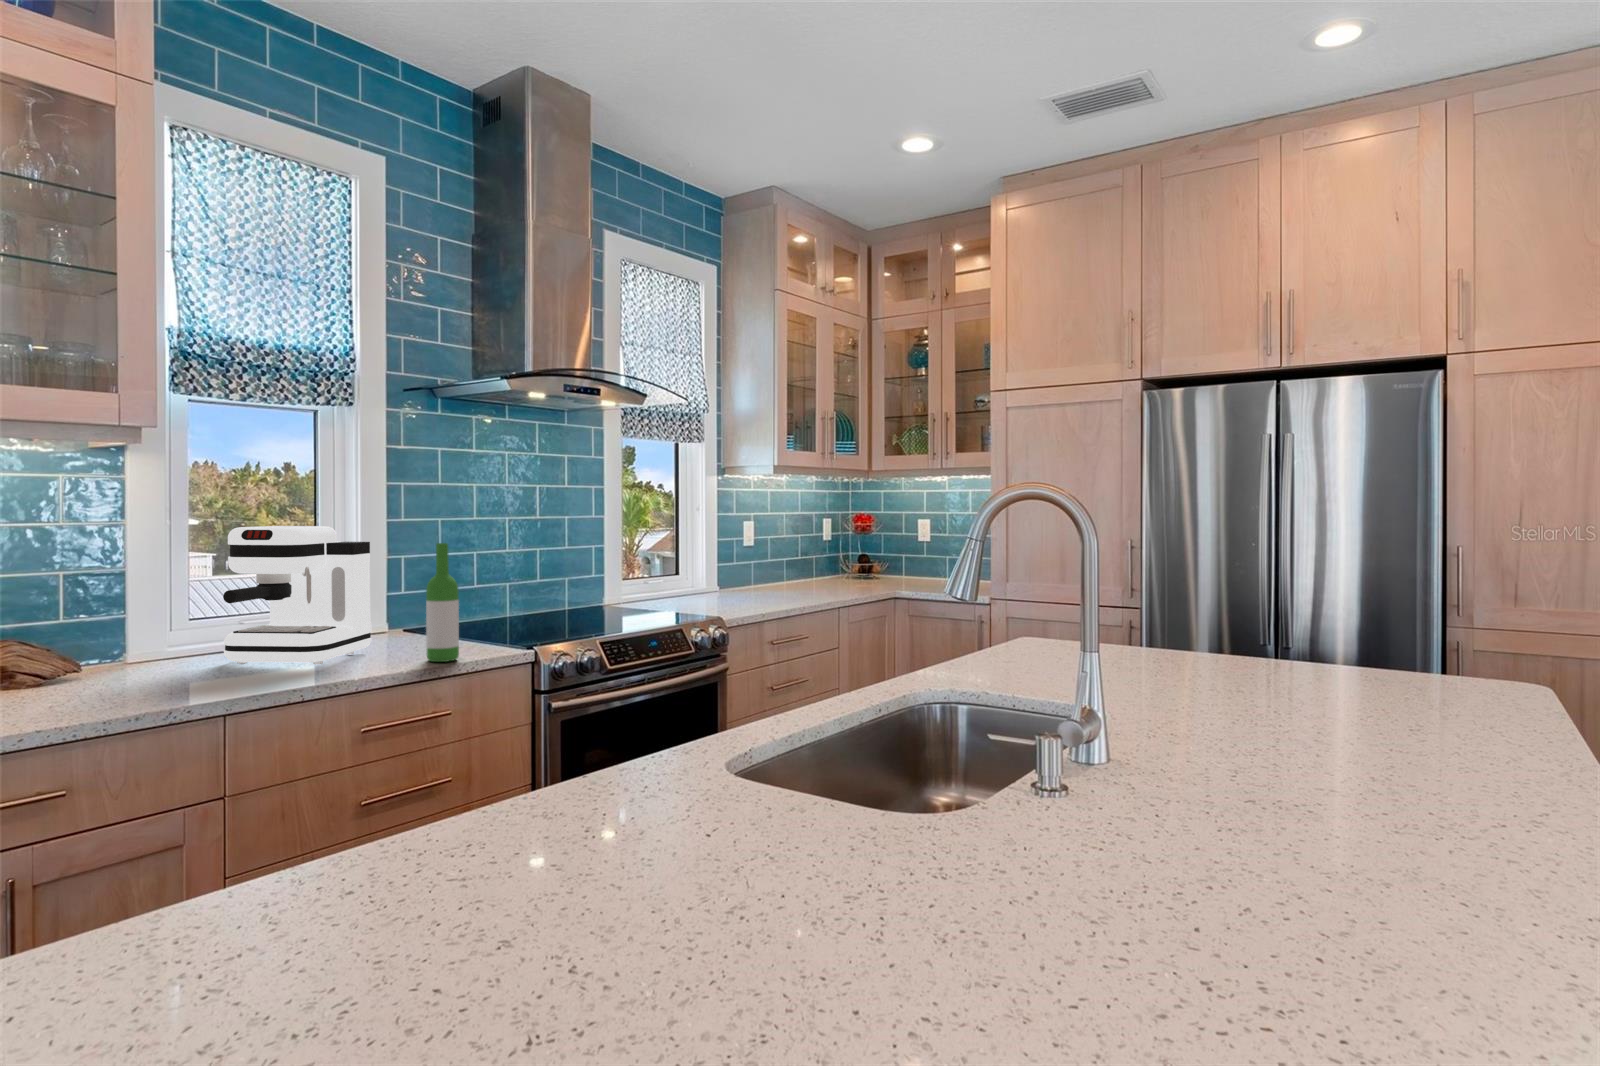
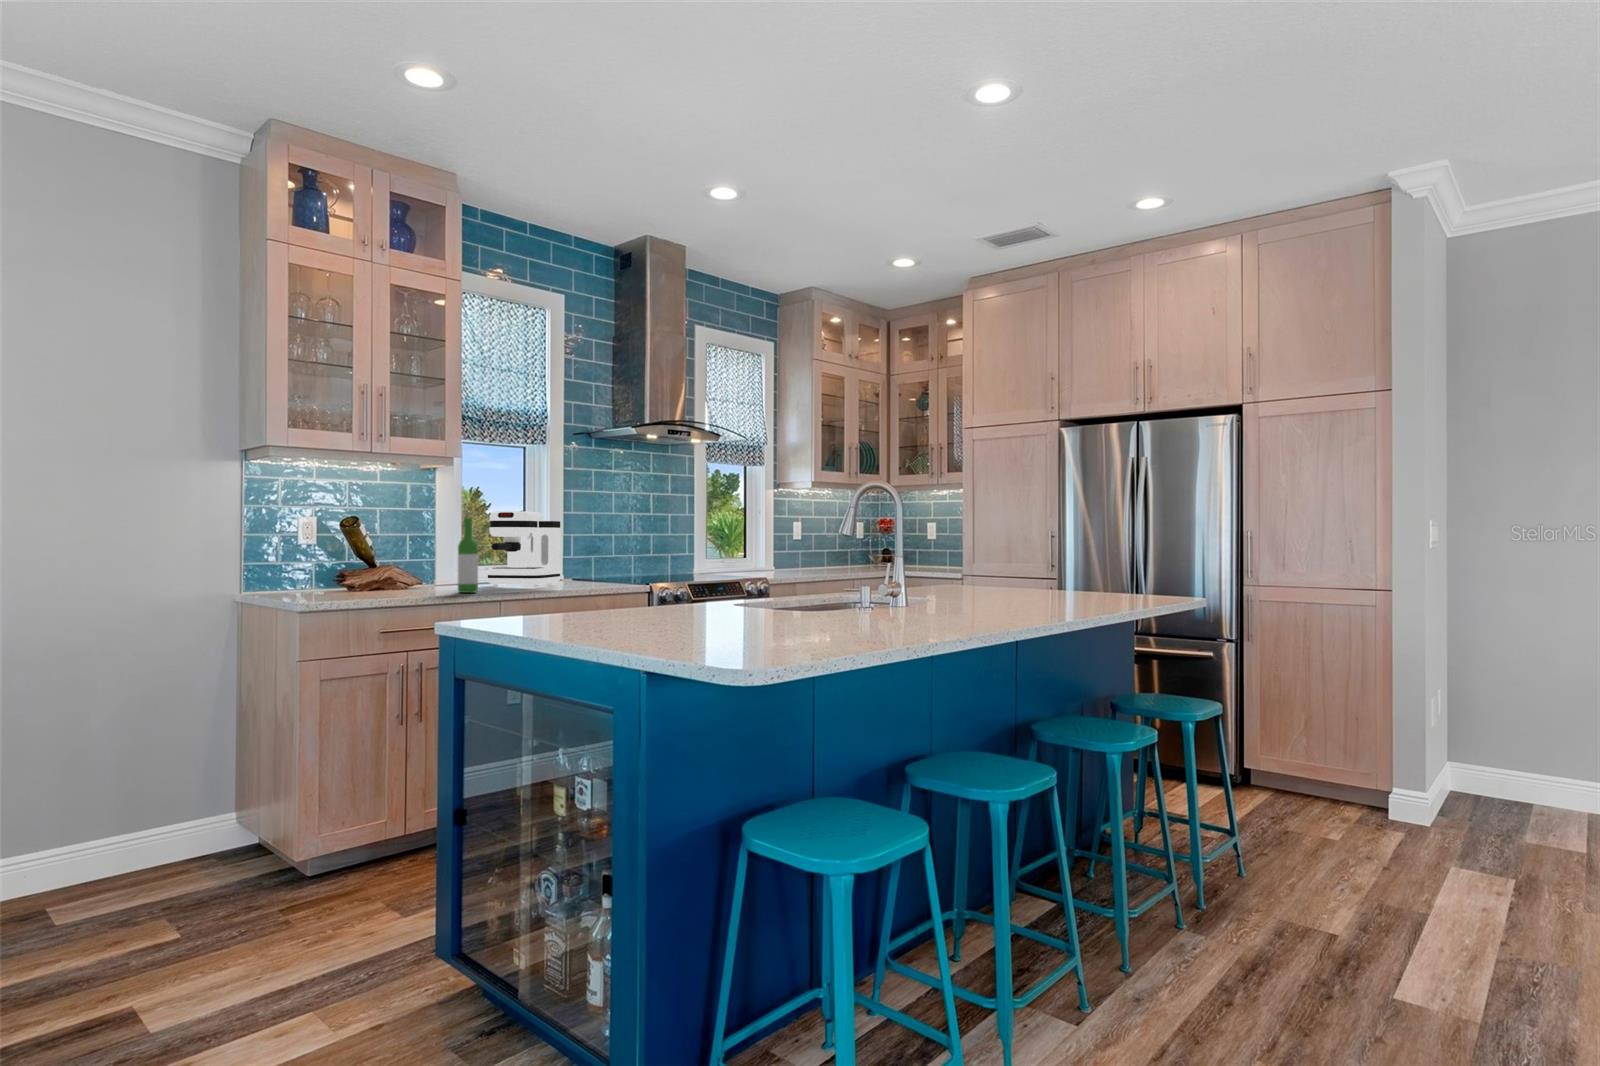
wine bottle: present [426,543,459,662] -> present [458,518,478,593]

